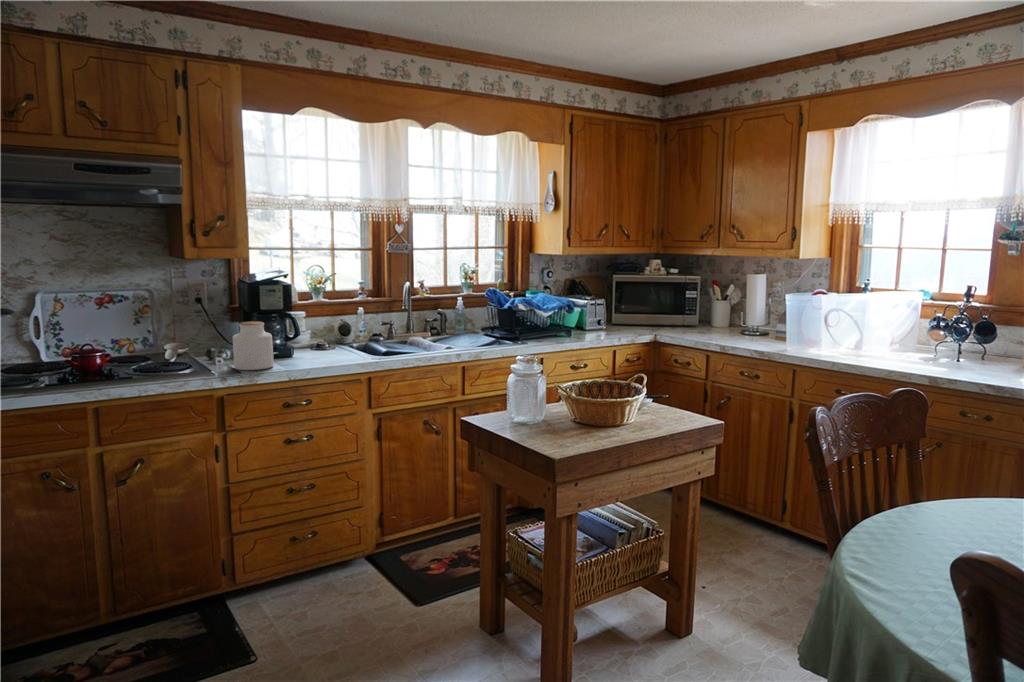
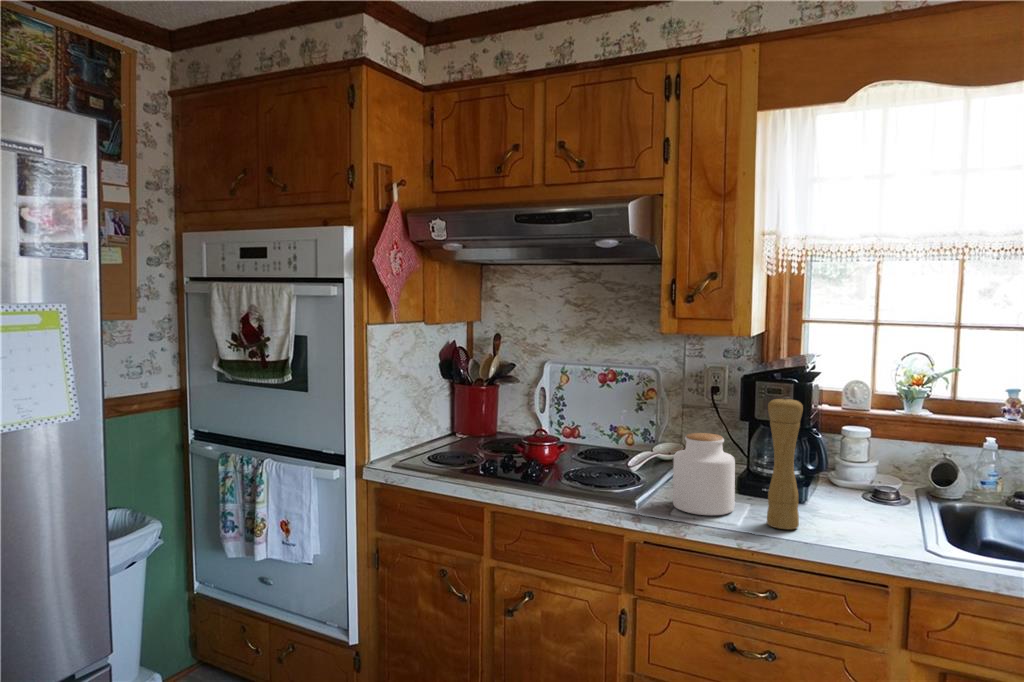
pepper mill: none [293,292,314,366] -> present [767,397,803,529]

